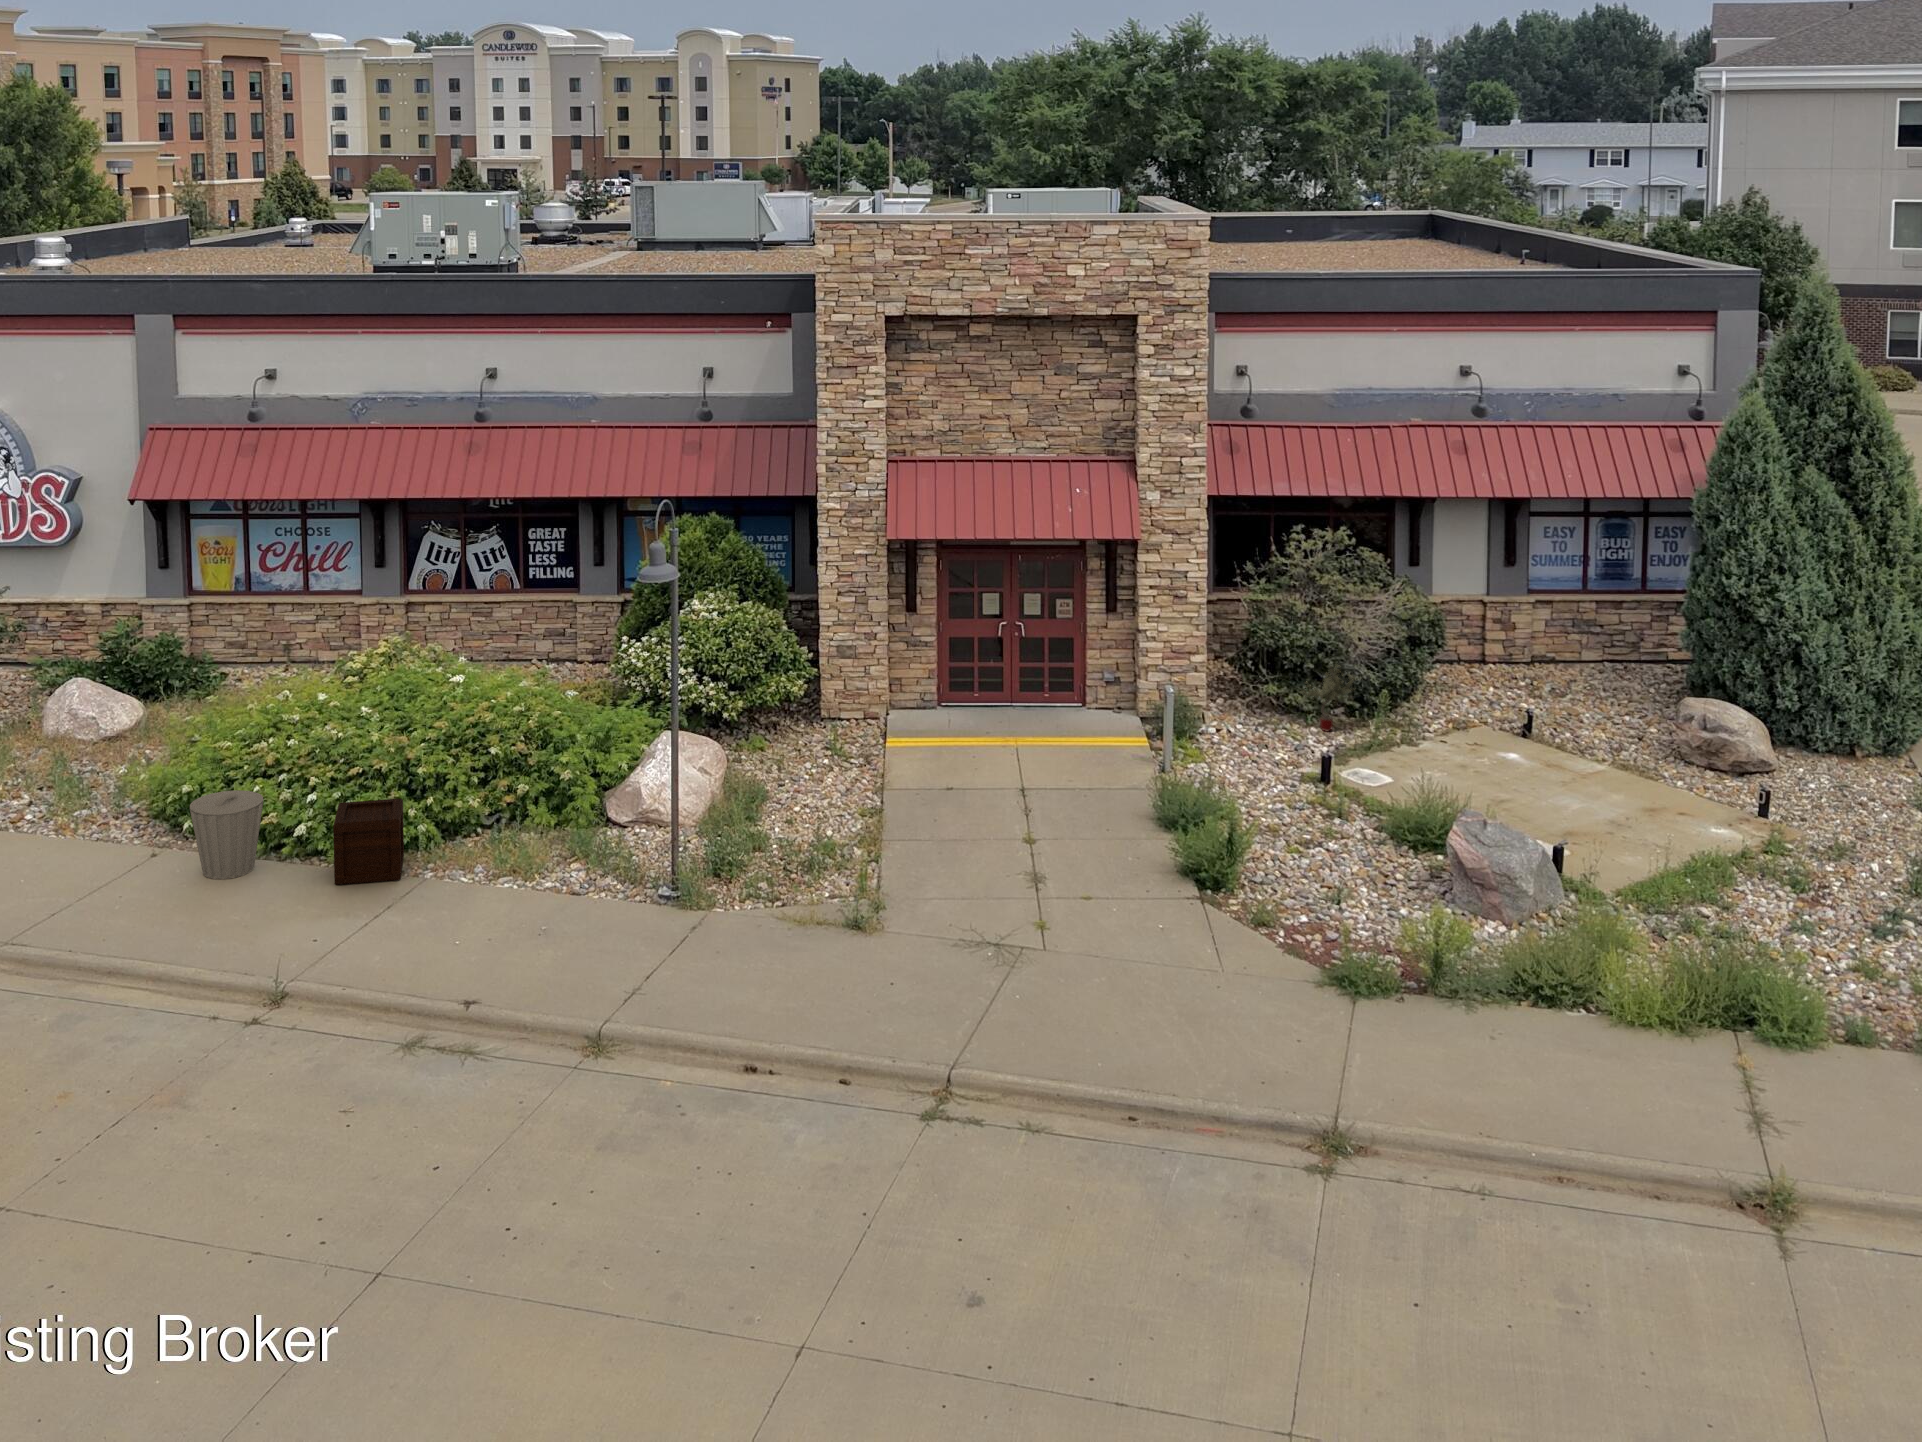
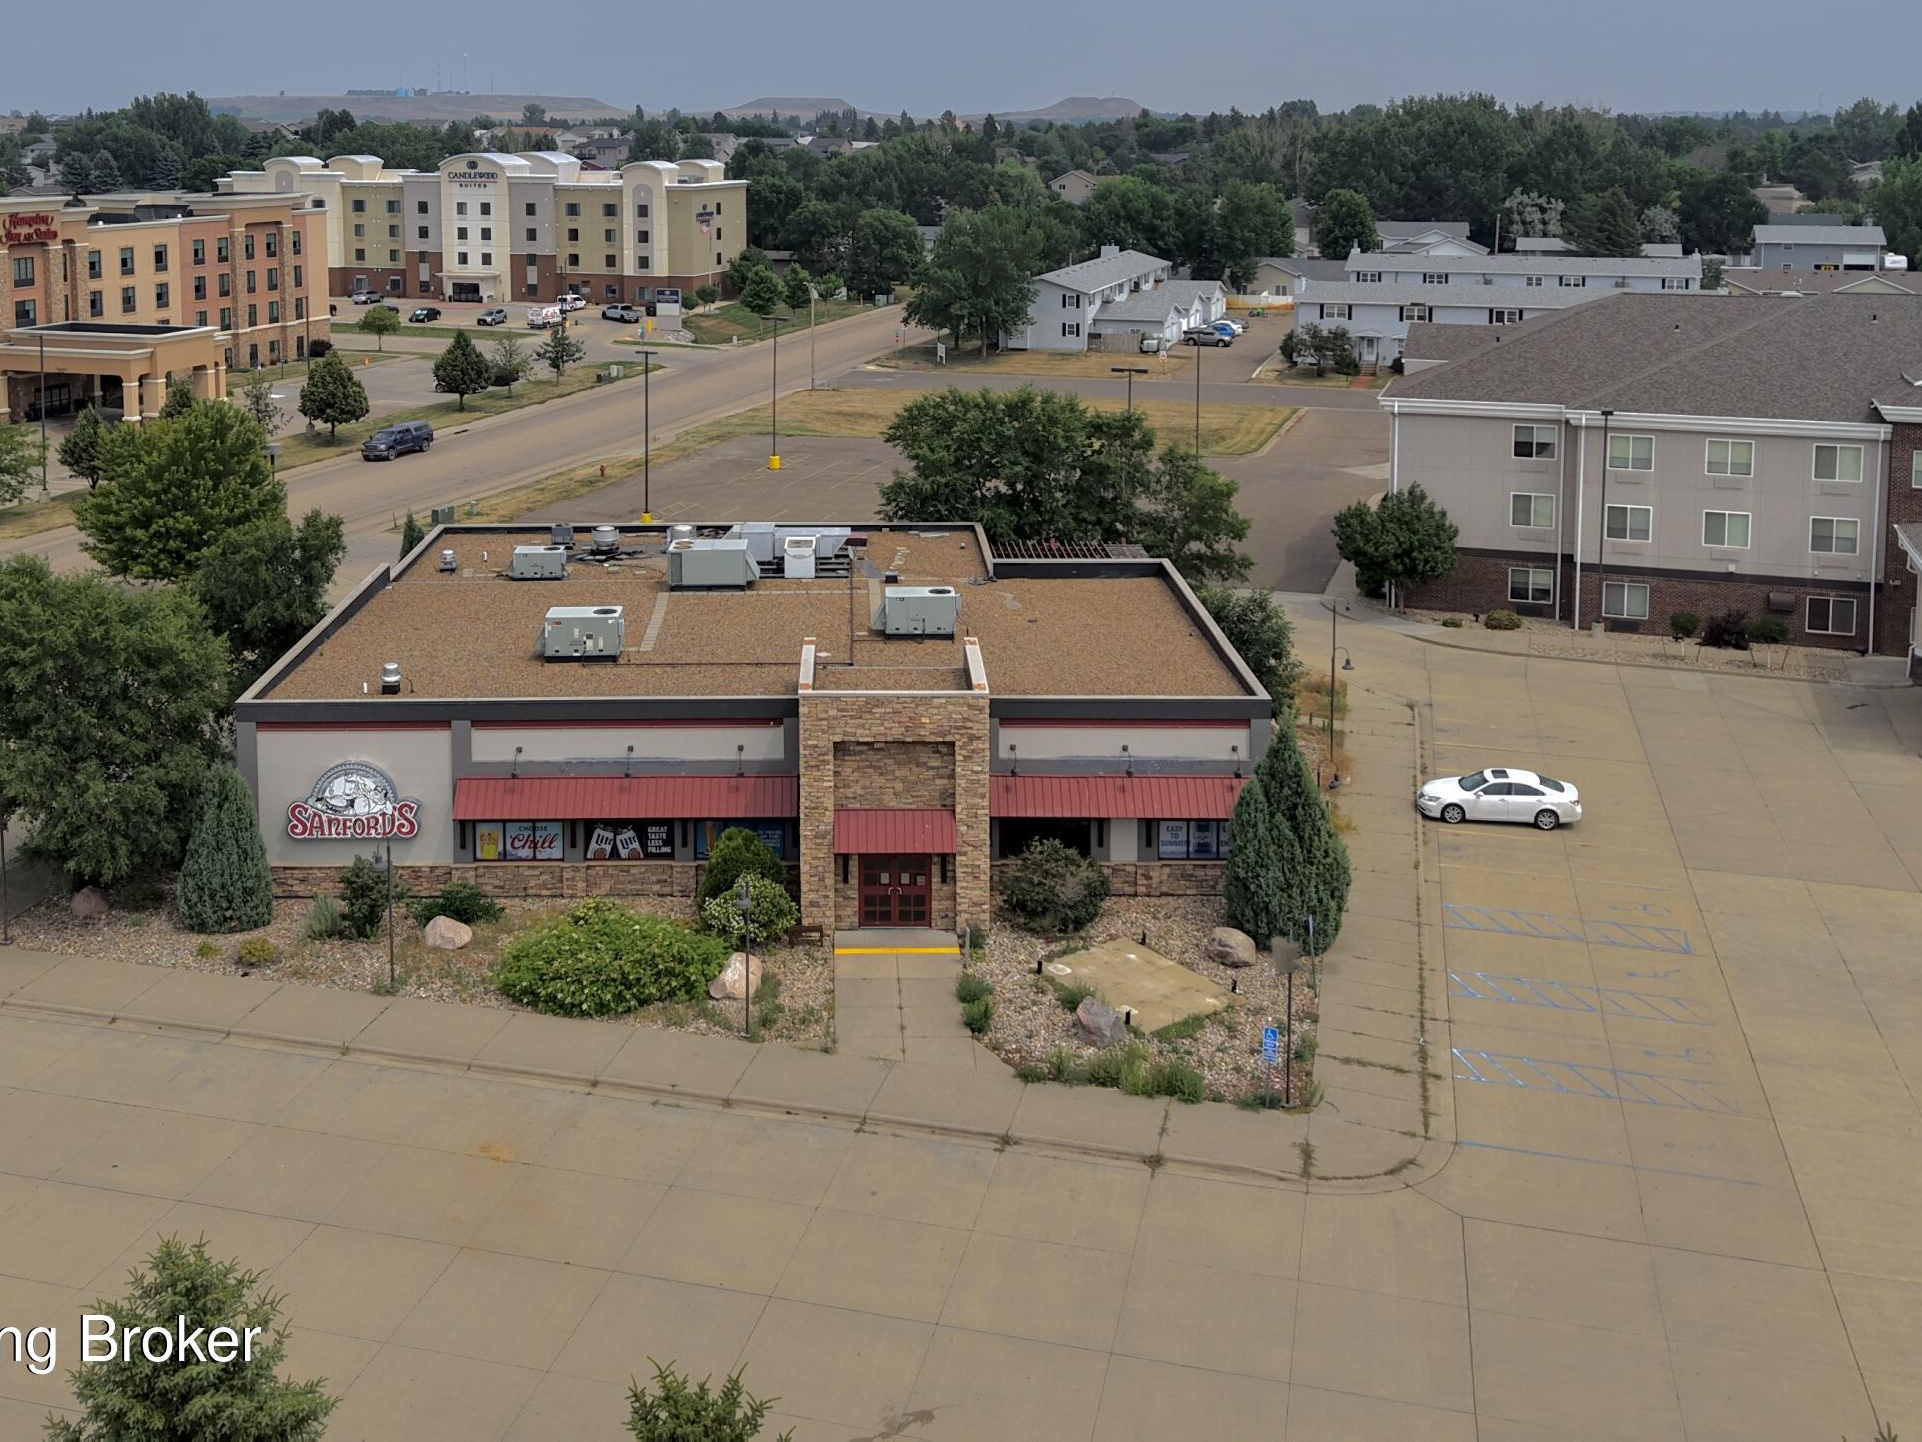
bench: none [792,691,863,739] -> present [789,924,823,949]
trash can: present [190,790,263,879] -> present [1271,936,1299,973]
wooden crate: present [333,799,404,885] -> none [601,992,631,1032]

